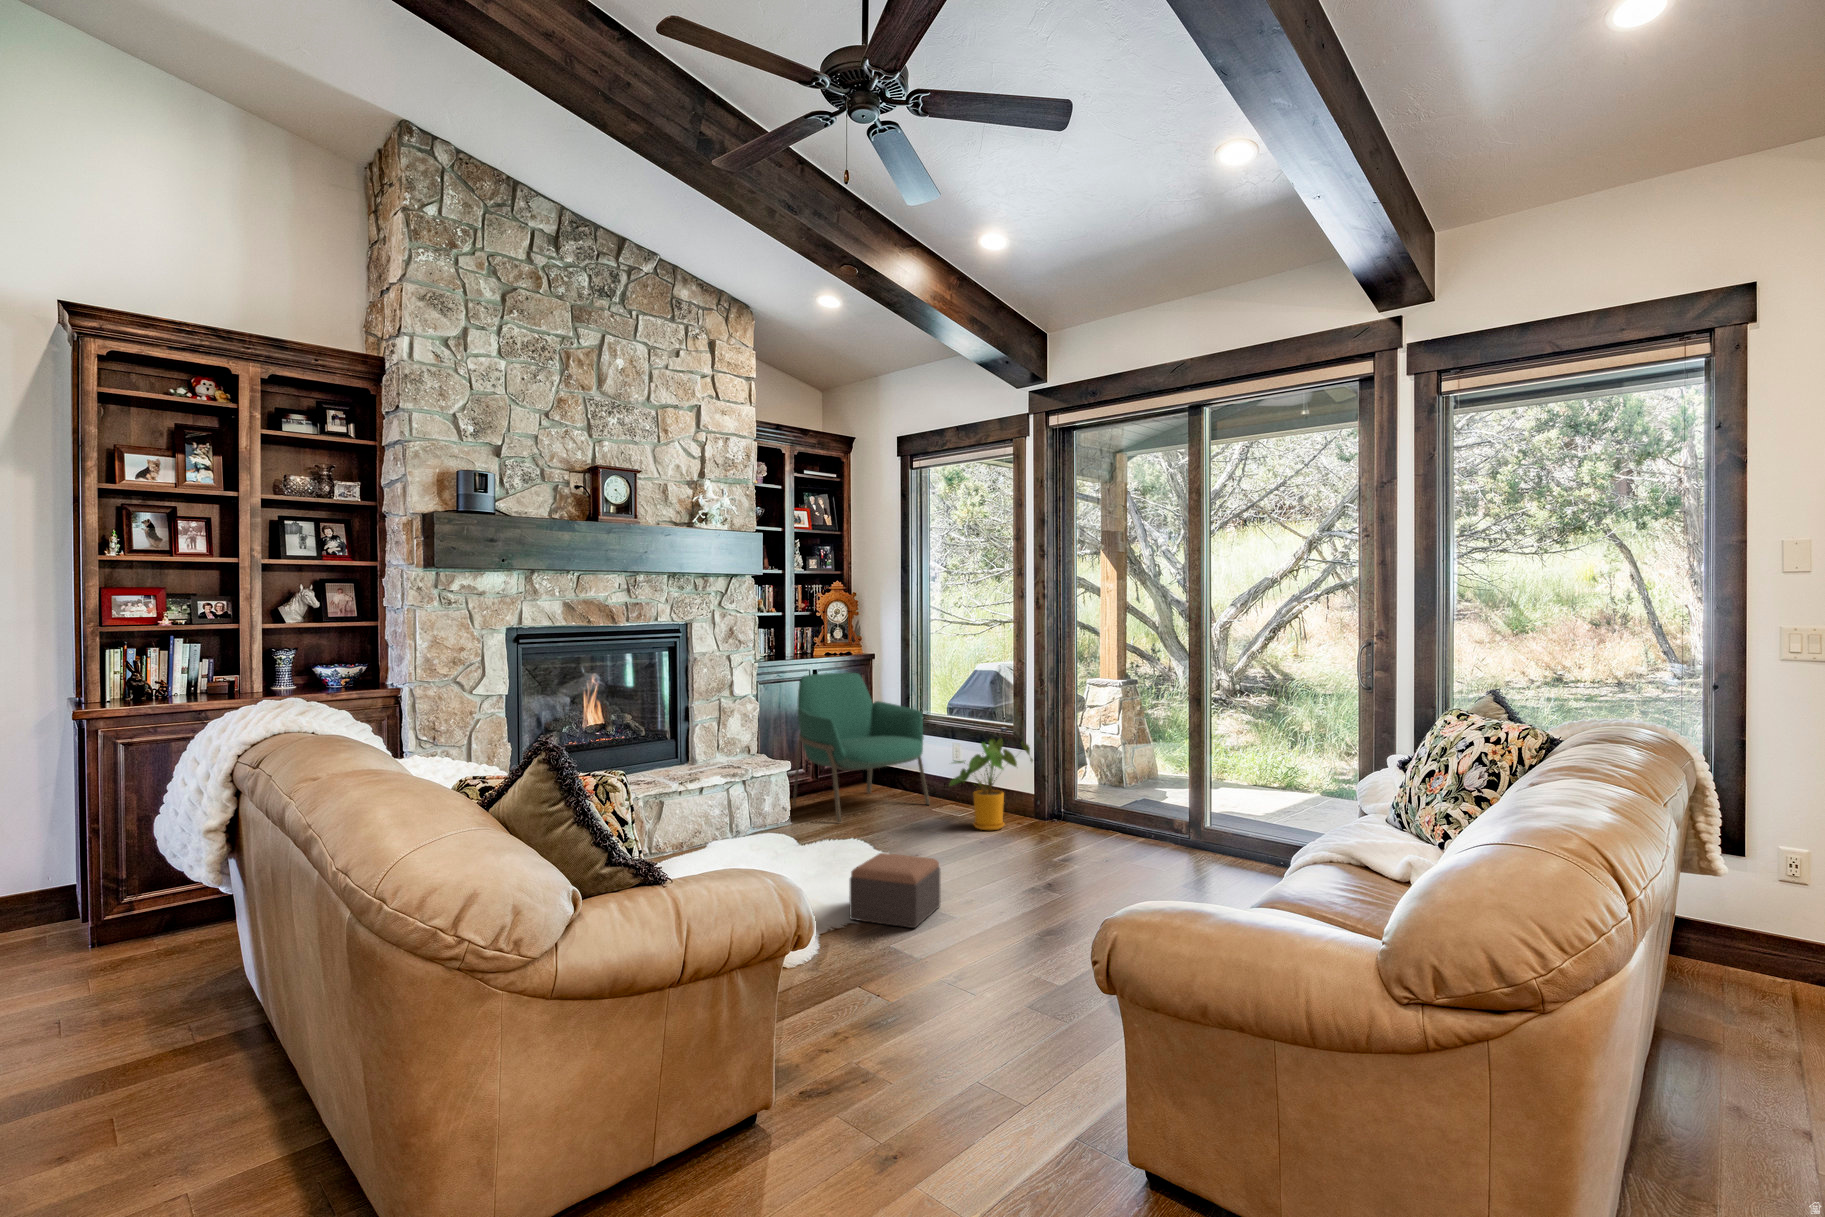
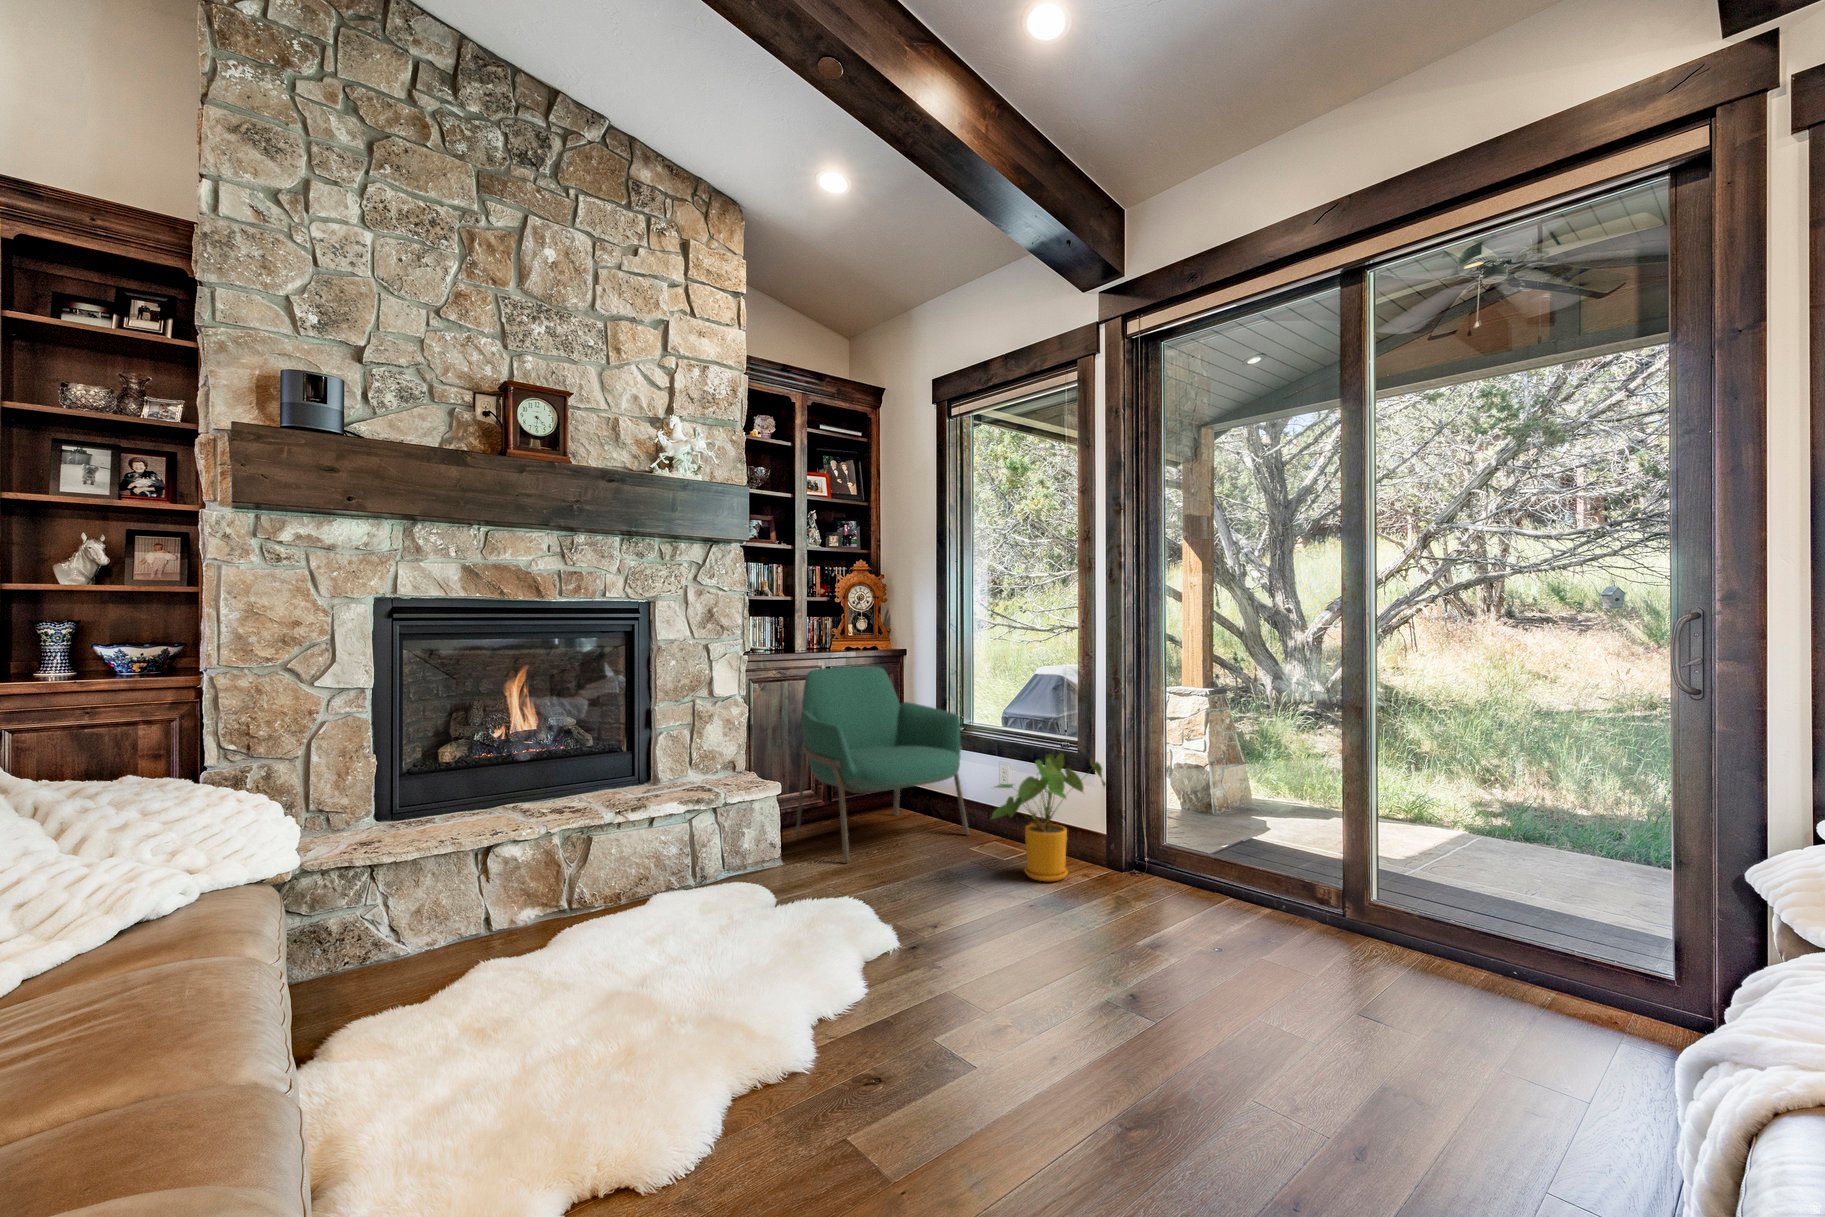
footstool: present [850,853,940,928] -> none [805,956,967,1124]

